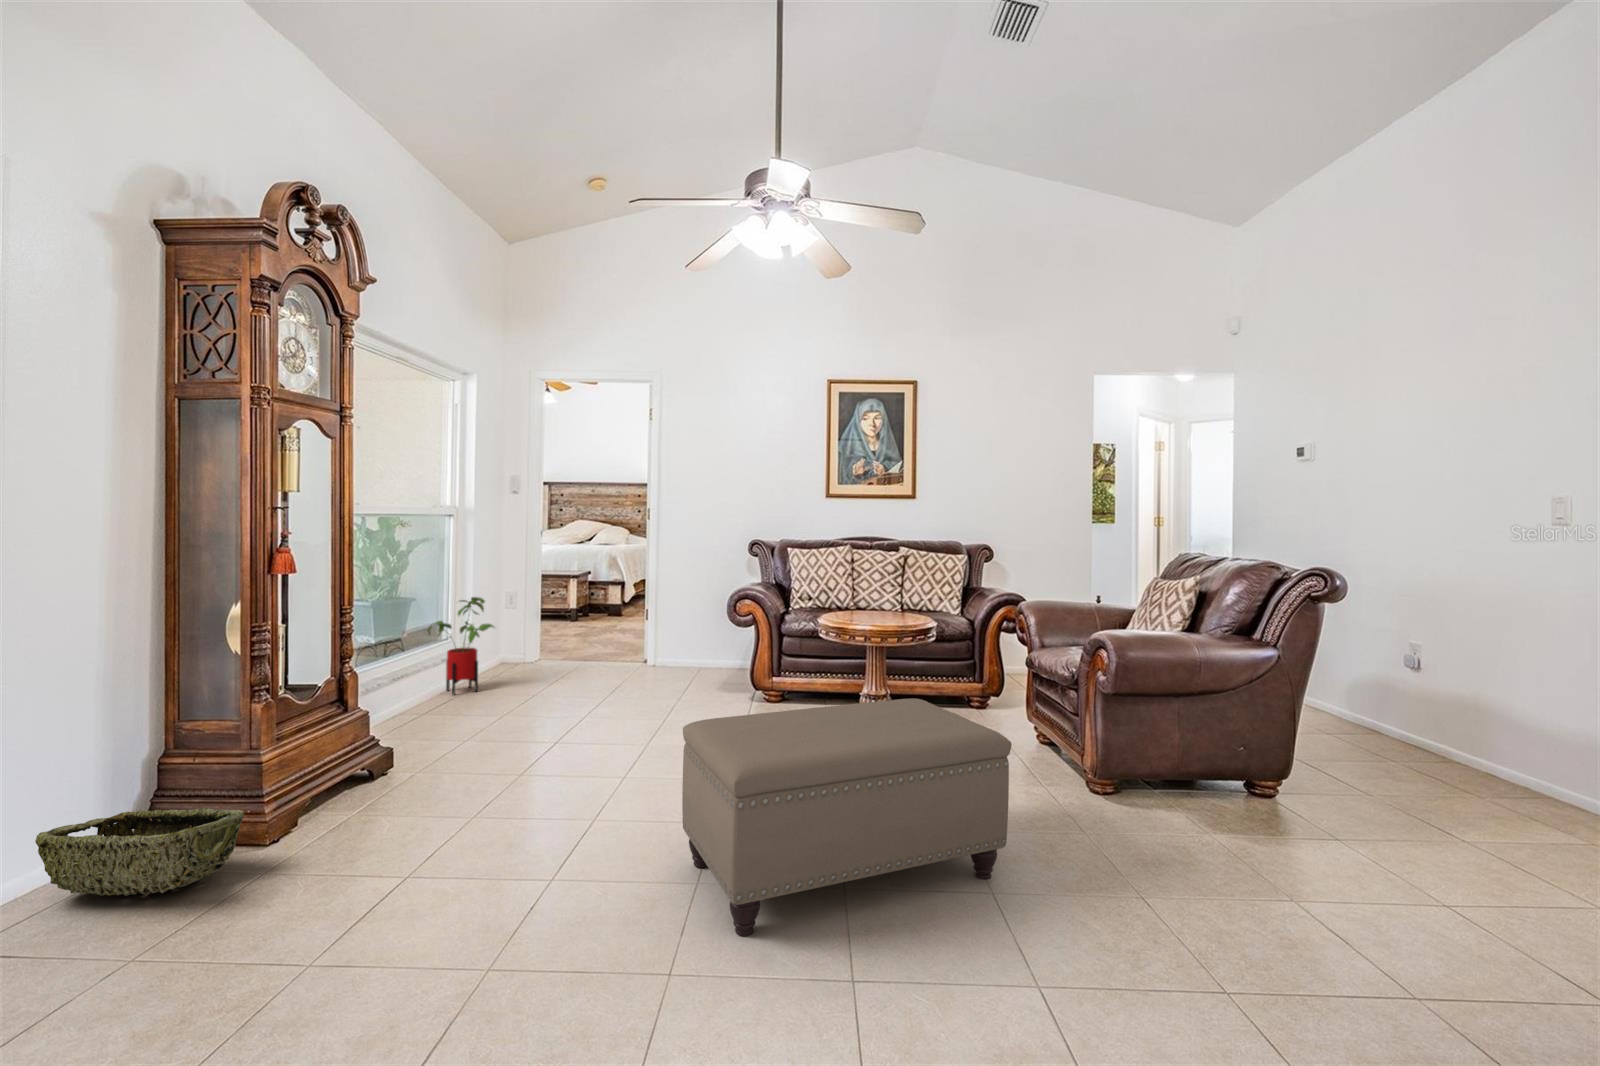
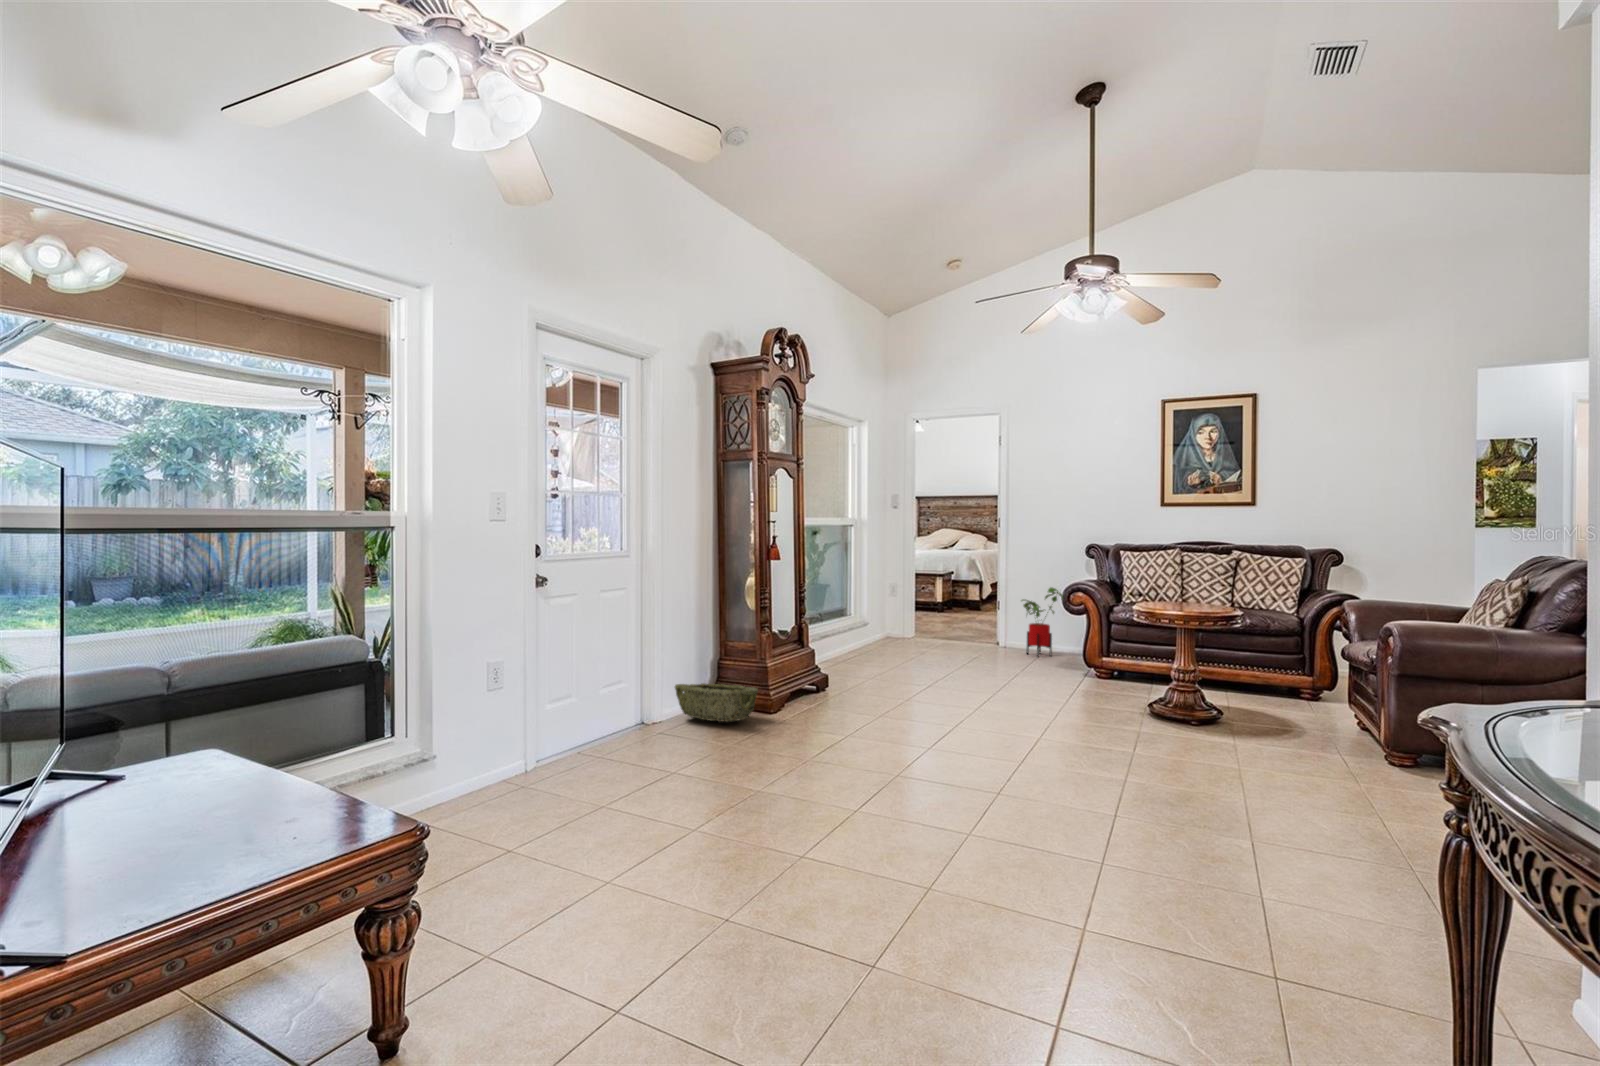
house plant: present [428,597,494,695] -> present [1022,588,1063,656]
ottoman: present [682,698,1012,936] -> none [1005,658,1258,793]

